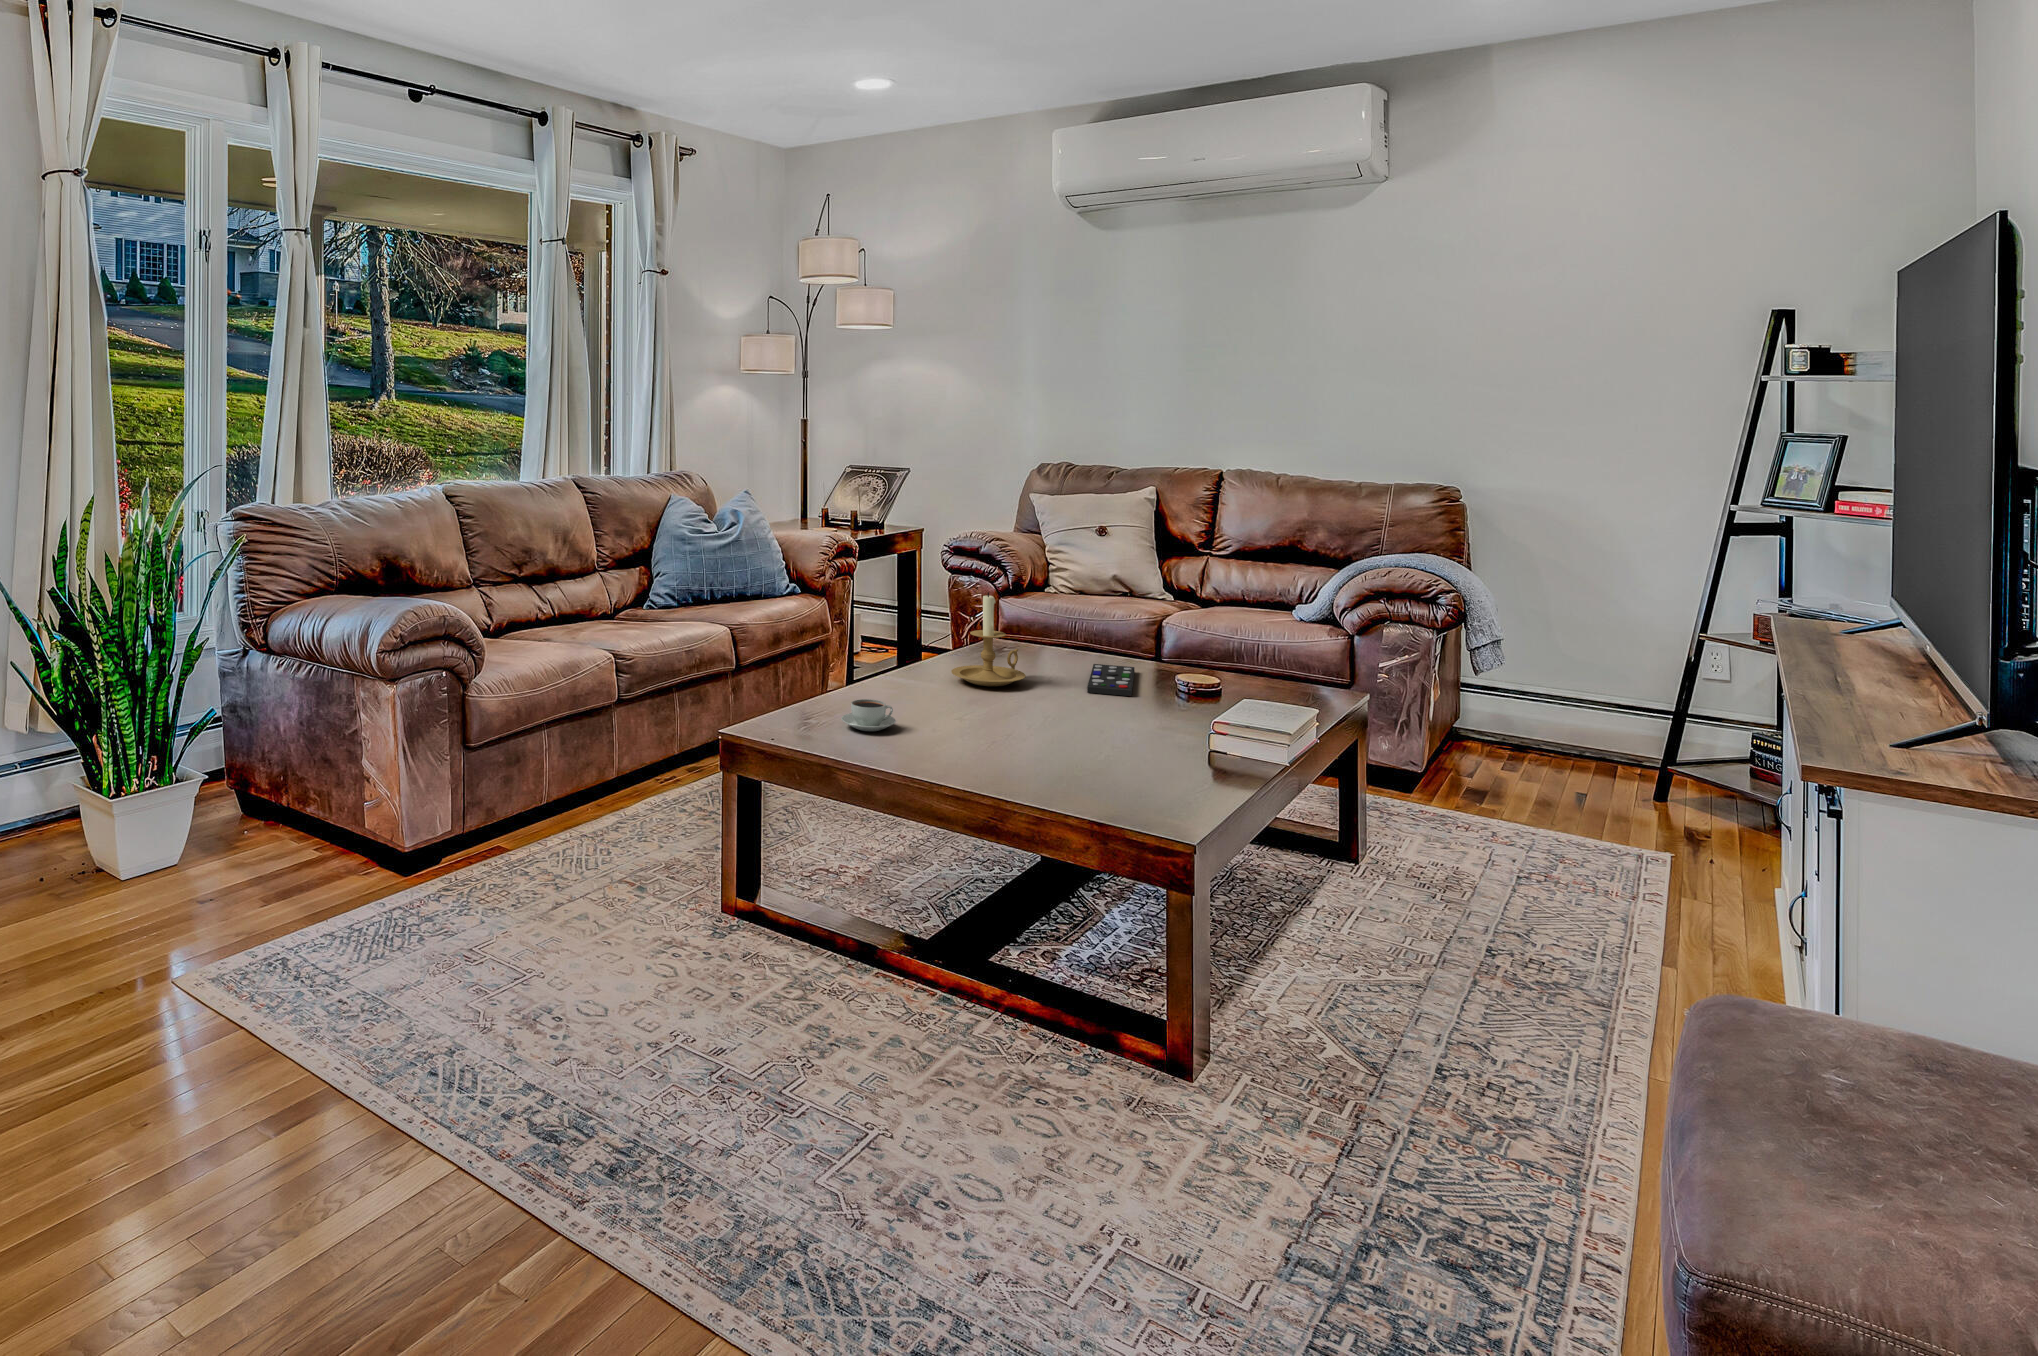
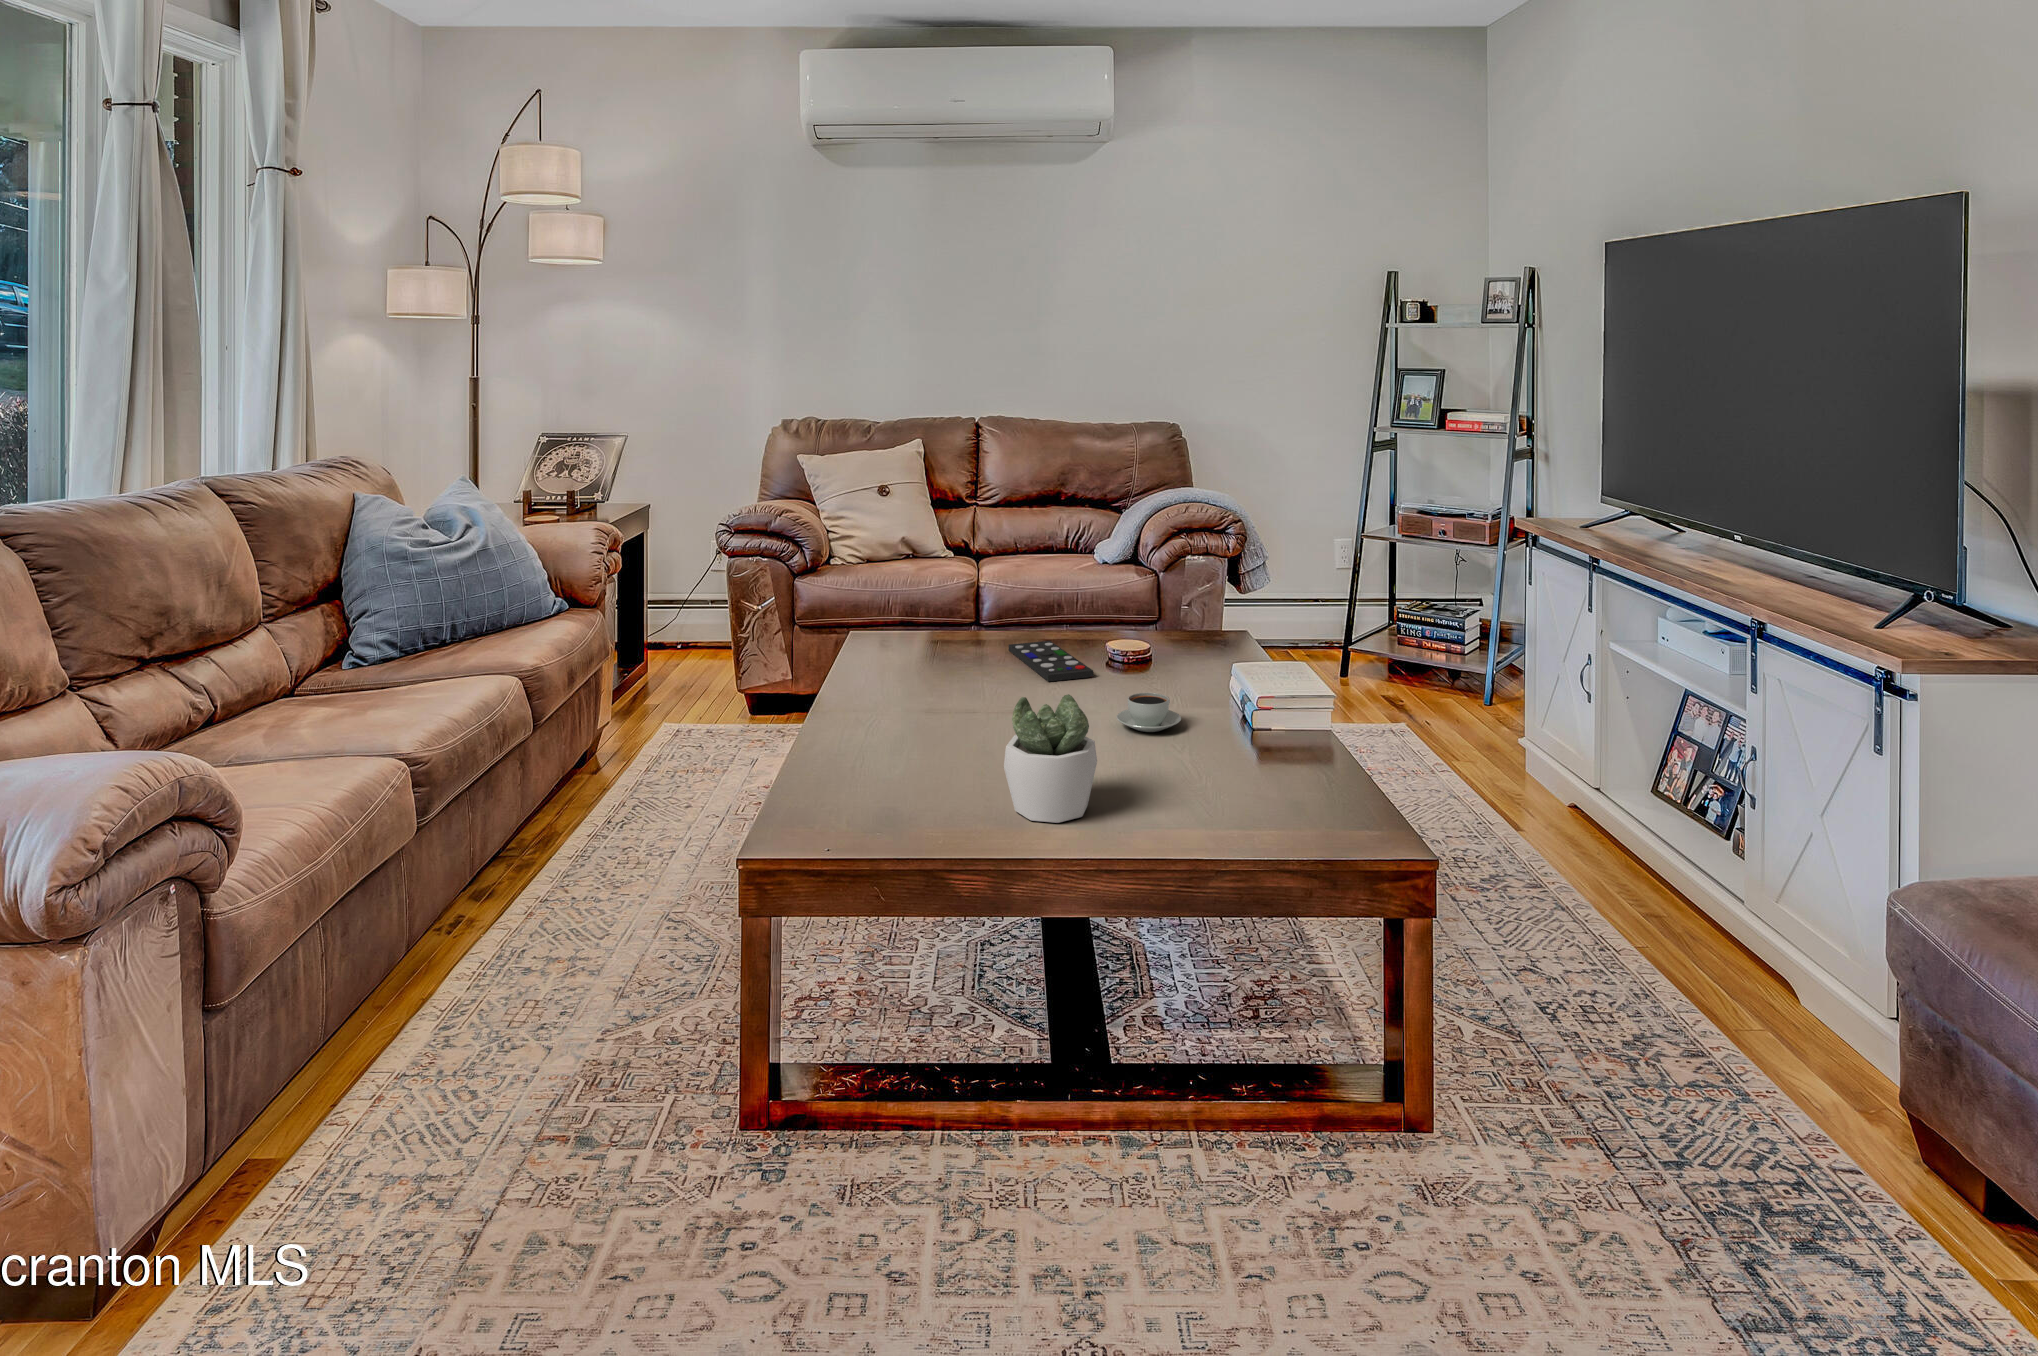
candle holder: present [951,592,1026,686] -> none [892,581,981,697]
succulent plant: none [916,669,986,763] -> present [1004,694,1097,823]
coffee cup: present [841,699,896,731] -> present [1117,693,1181,732]

